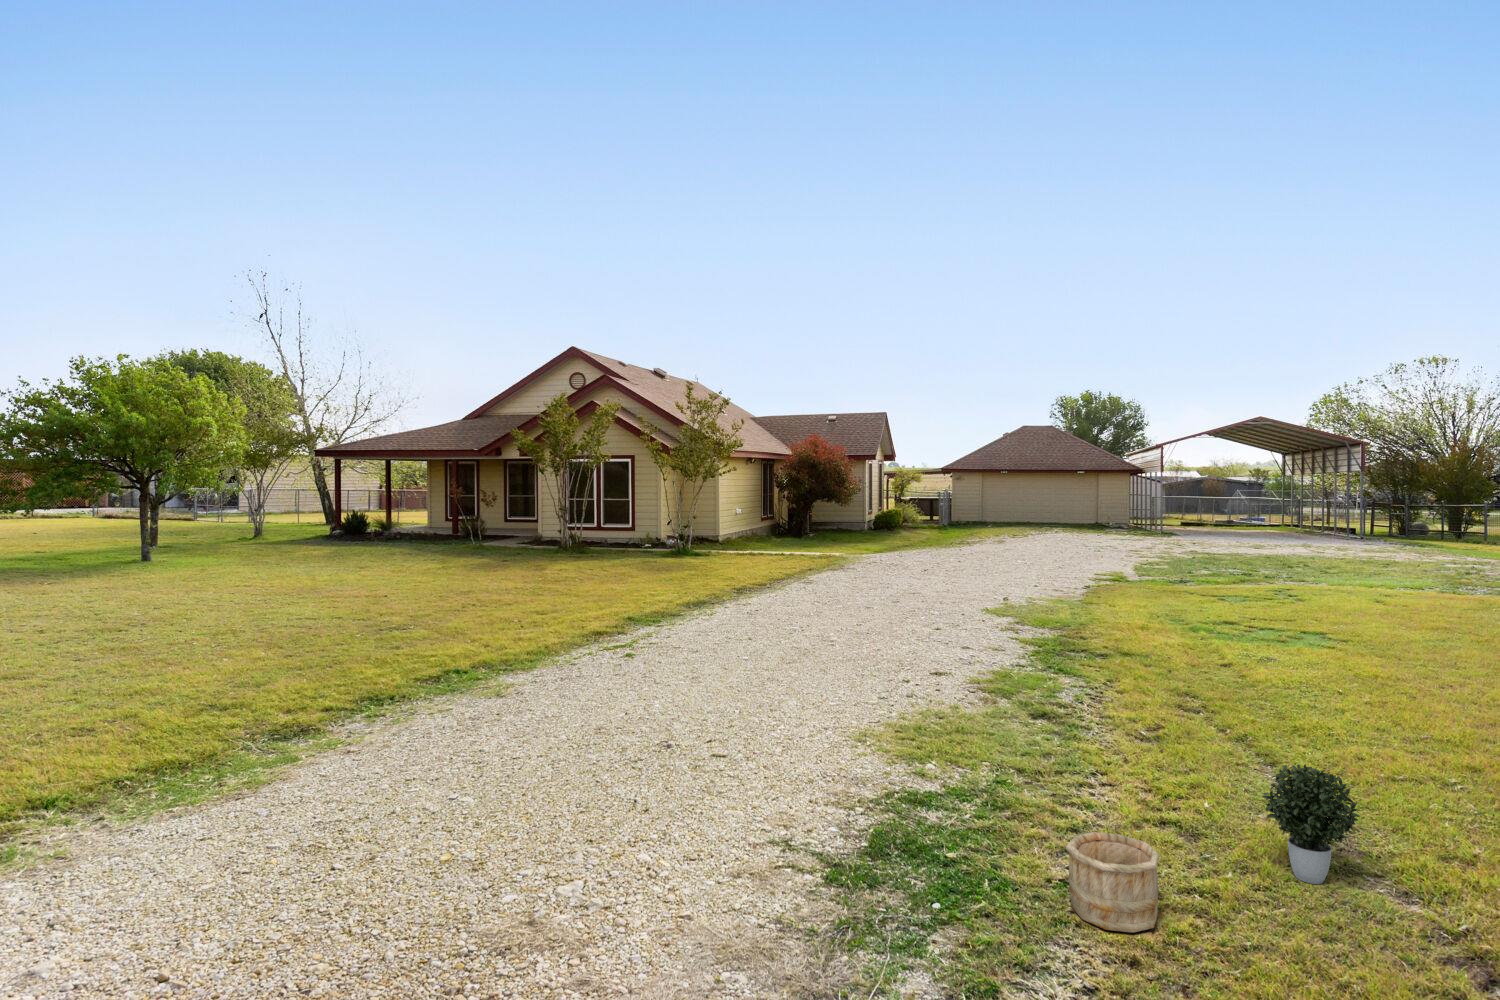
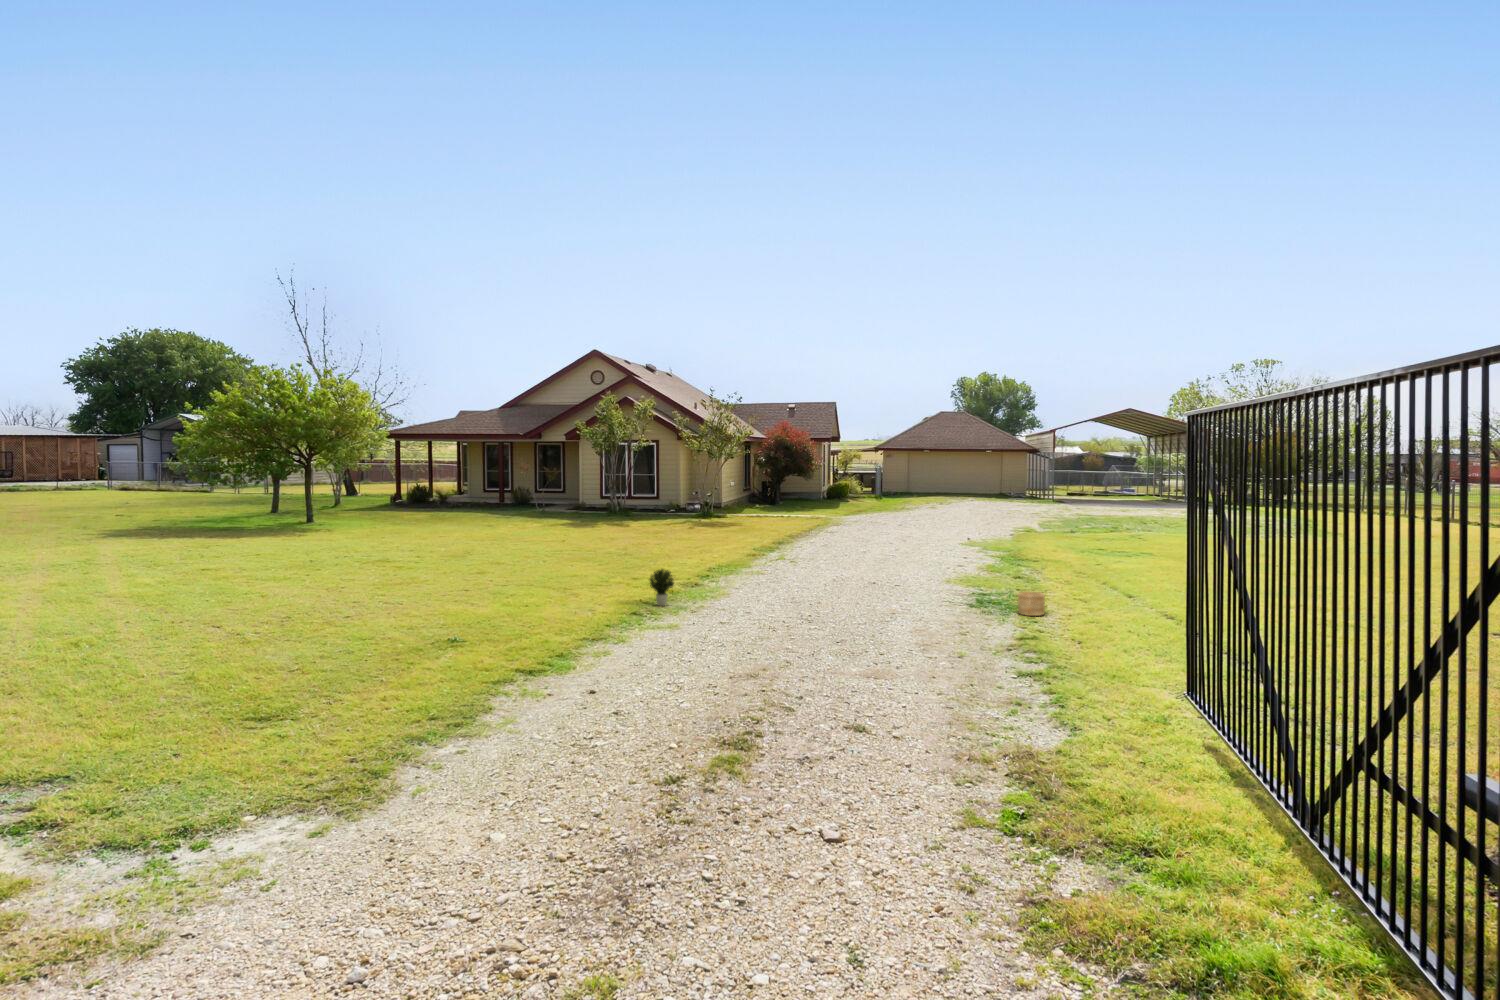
potted plant: present [1262,764,1360,884] -> present [650,569,674,606]

